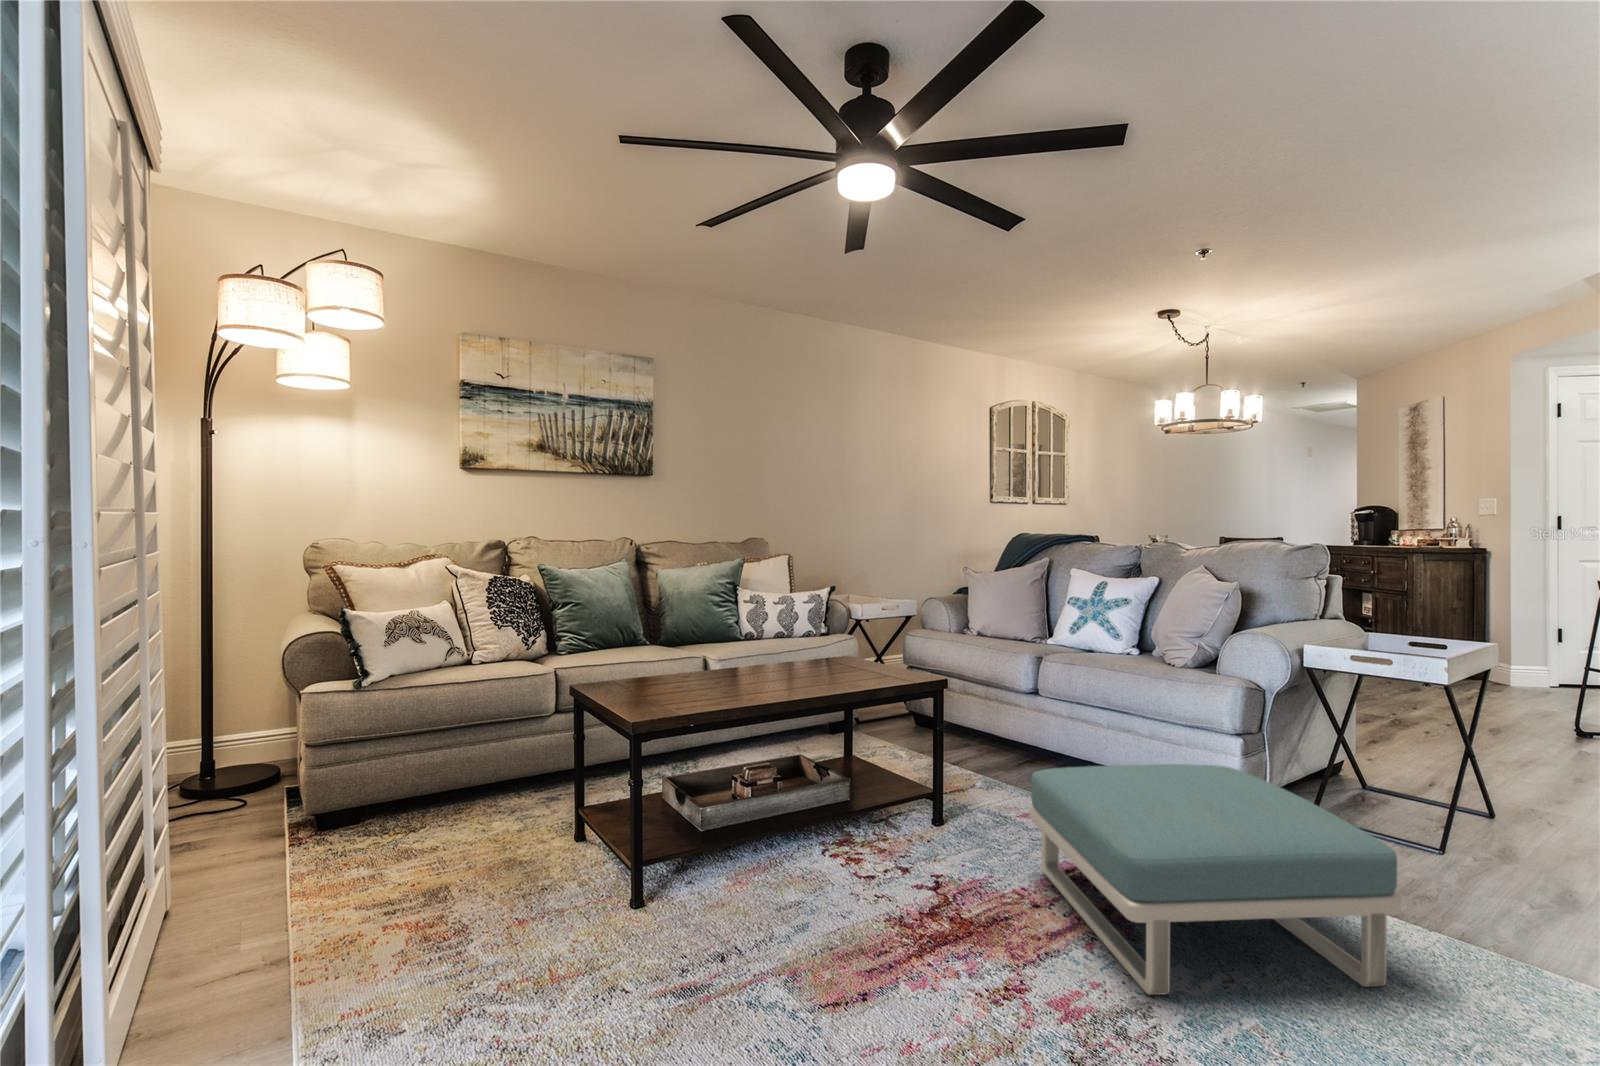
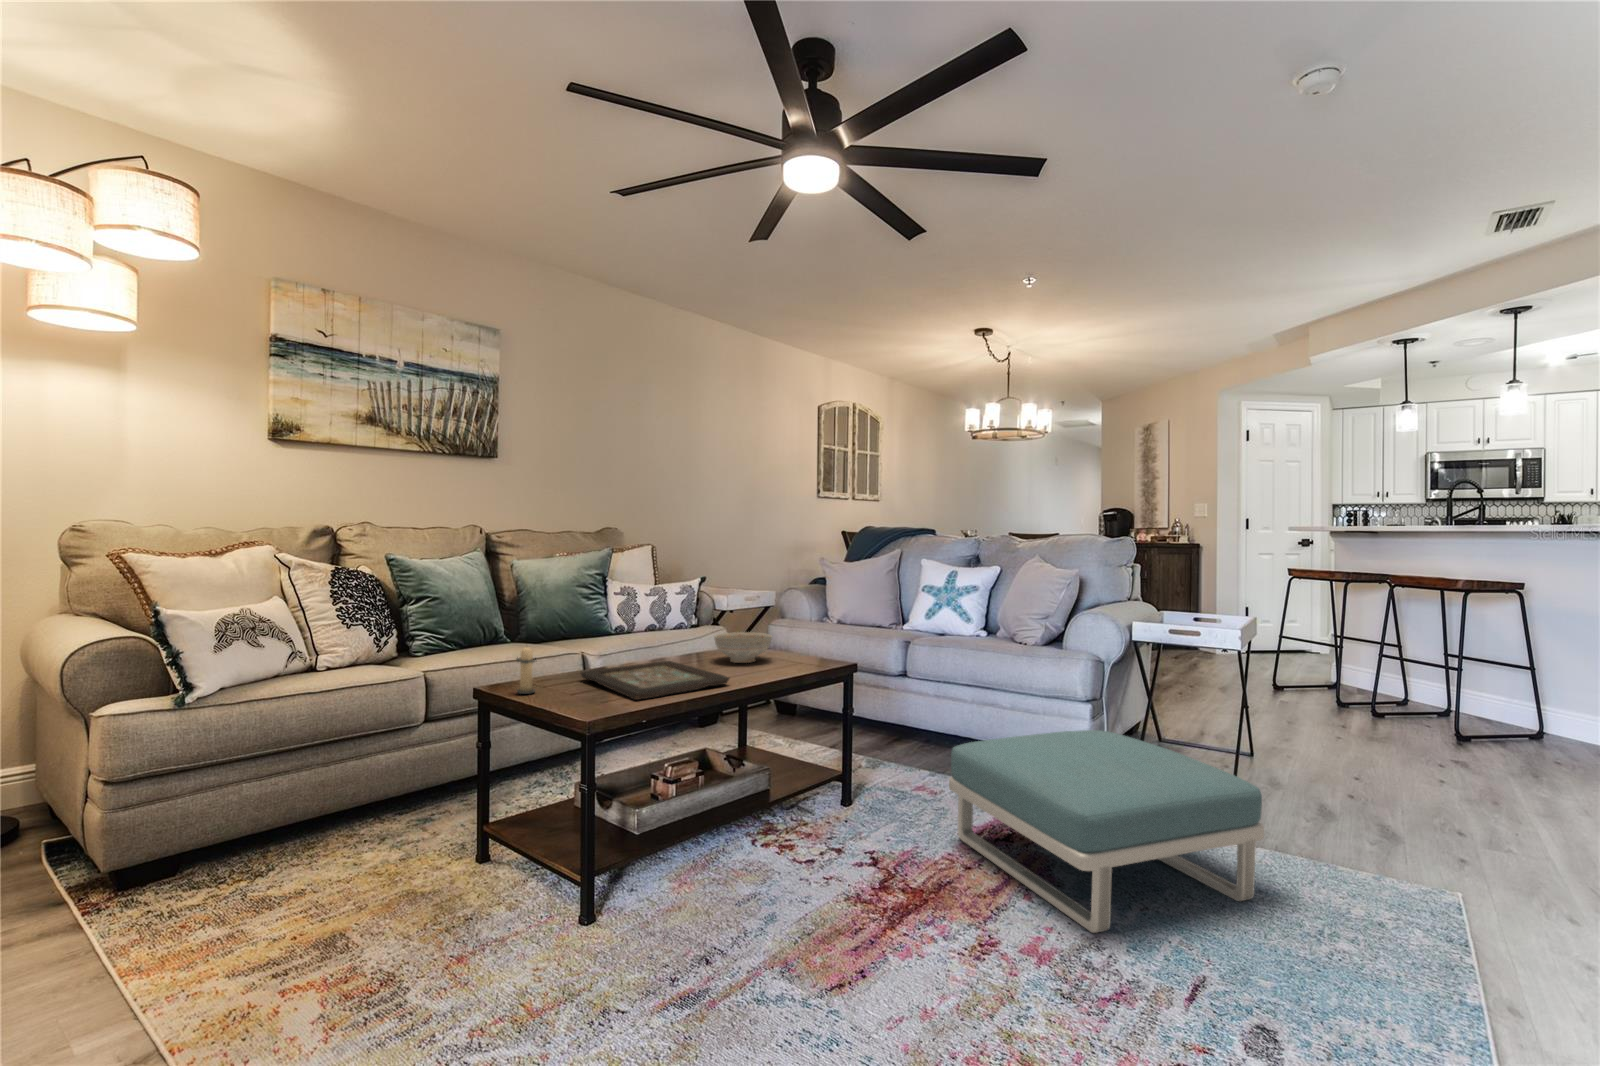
decorative bowl: none [806,642,865,672] -> present [714,632,772,663]
candle: none [602,646,625,693] -> present [516,647,536,694]
decorative tray: none [669,667,800,703] -> present [580,661,730,700]

